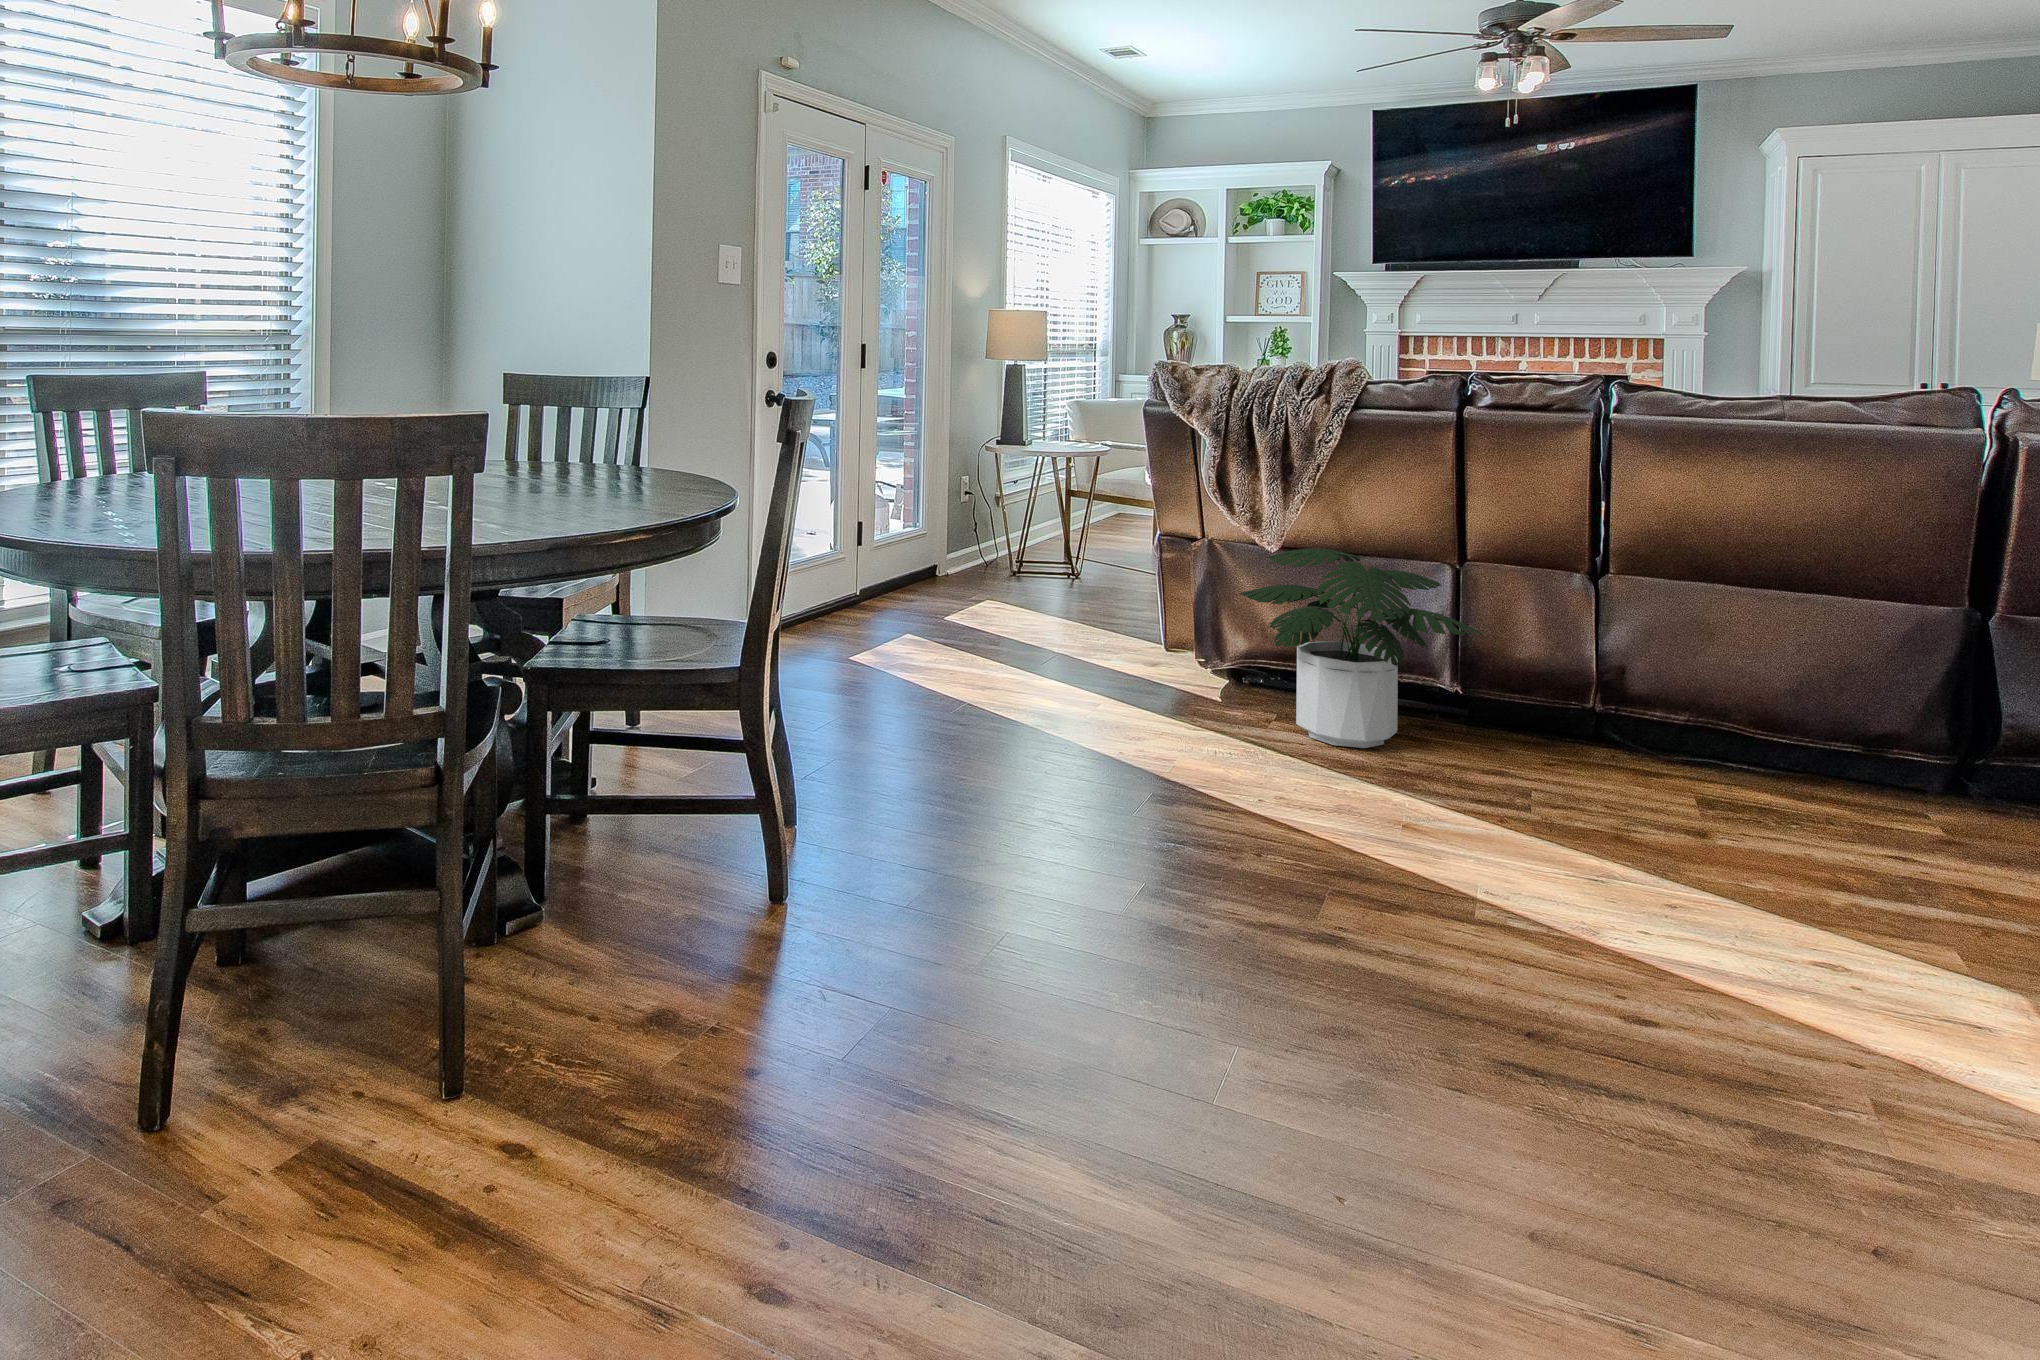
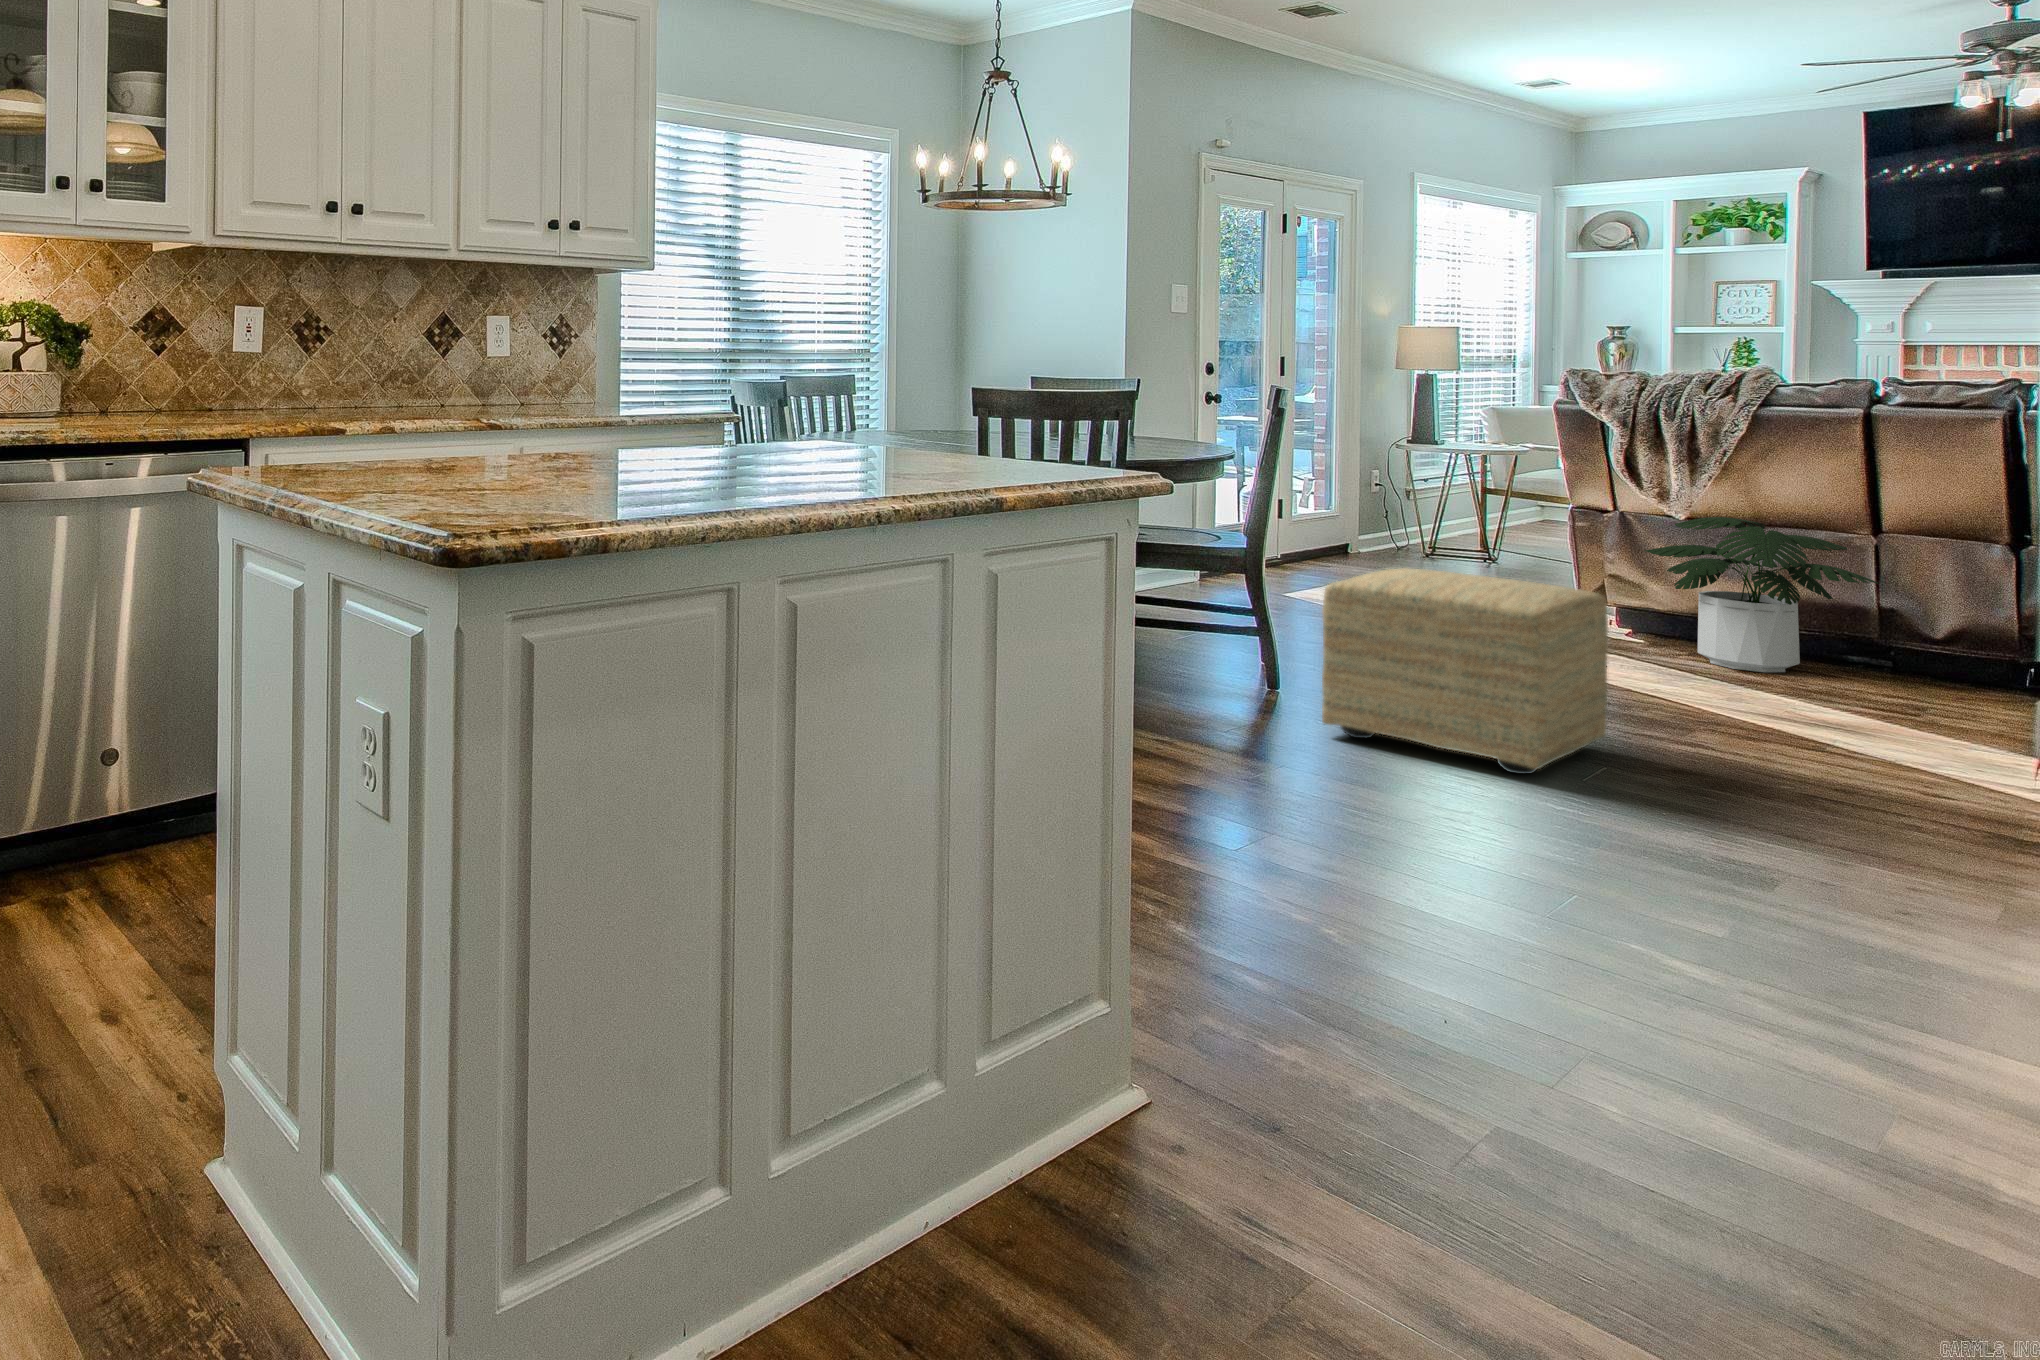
ottoman: none [830,701,1248,1136] -> present [1322,568,1608,774]

